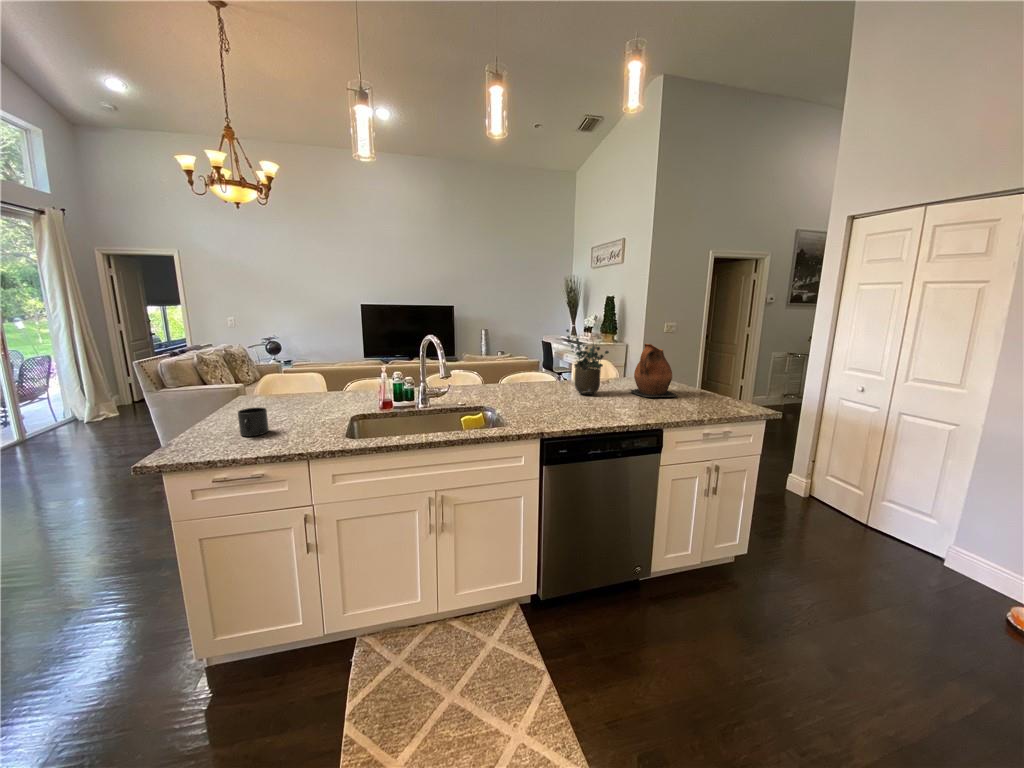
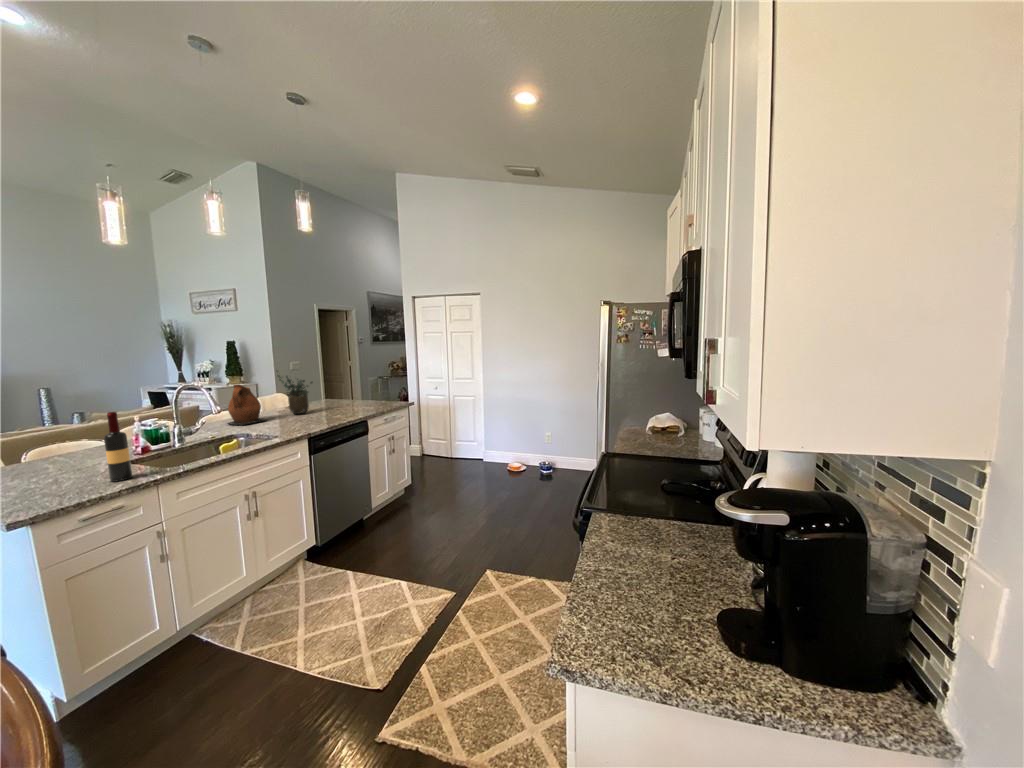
ceramic pitcher: present [631,344,678,397] -> present [228,385,267,425]
wine bottle: none [278,358,305,442] -> present [104,412,132,482]
mug: present [238,407,269,436] -> none [37,465,73,493]

